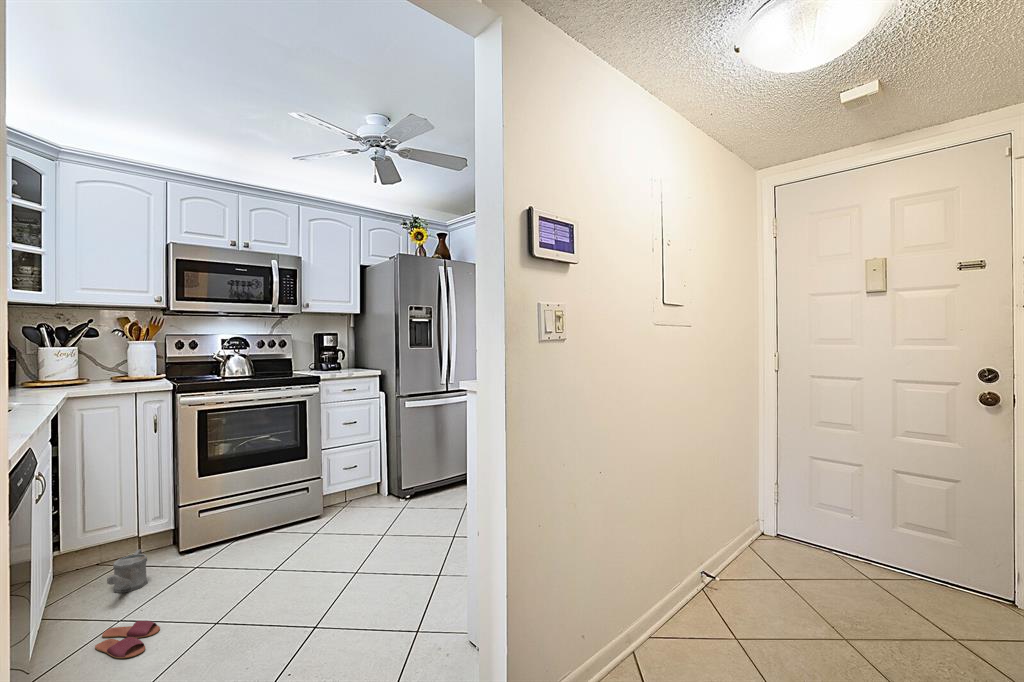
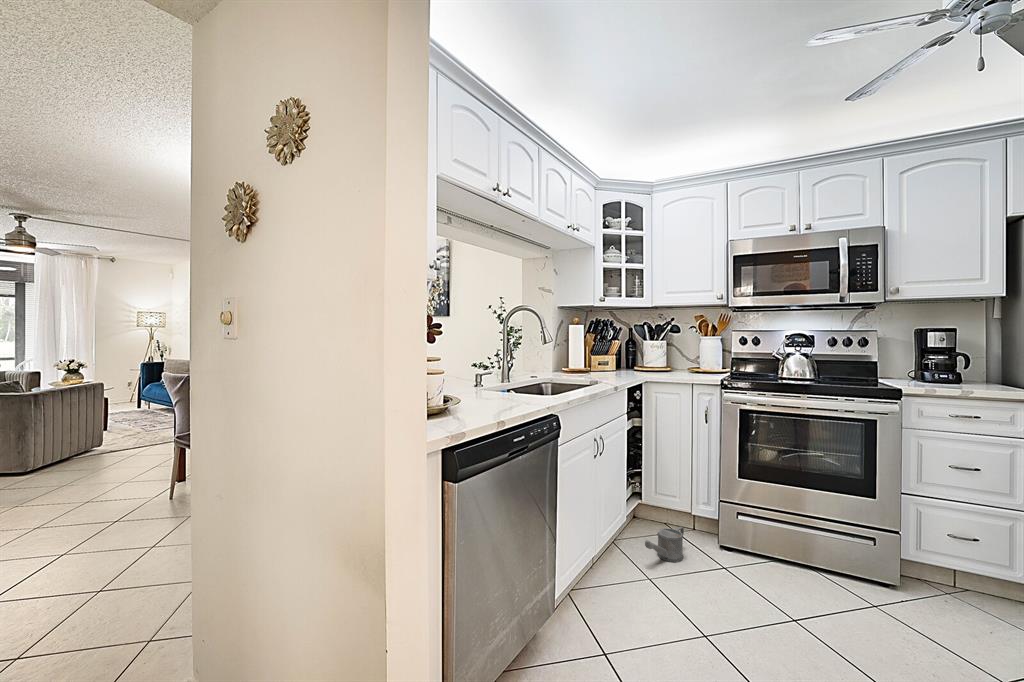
slippers: present [95,621,160,658] -> none [619,585,664,623]

